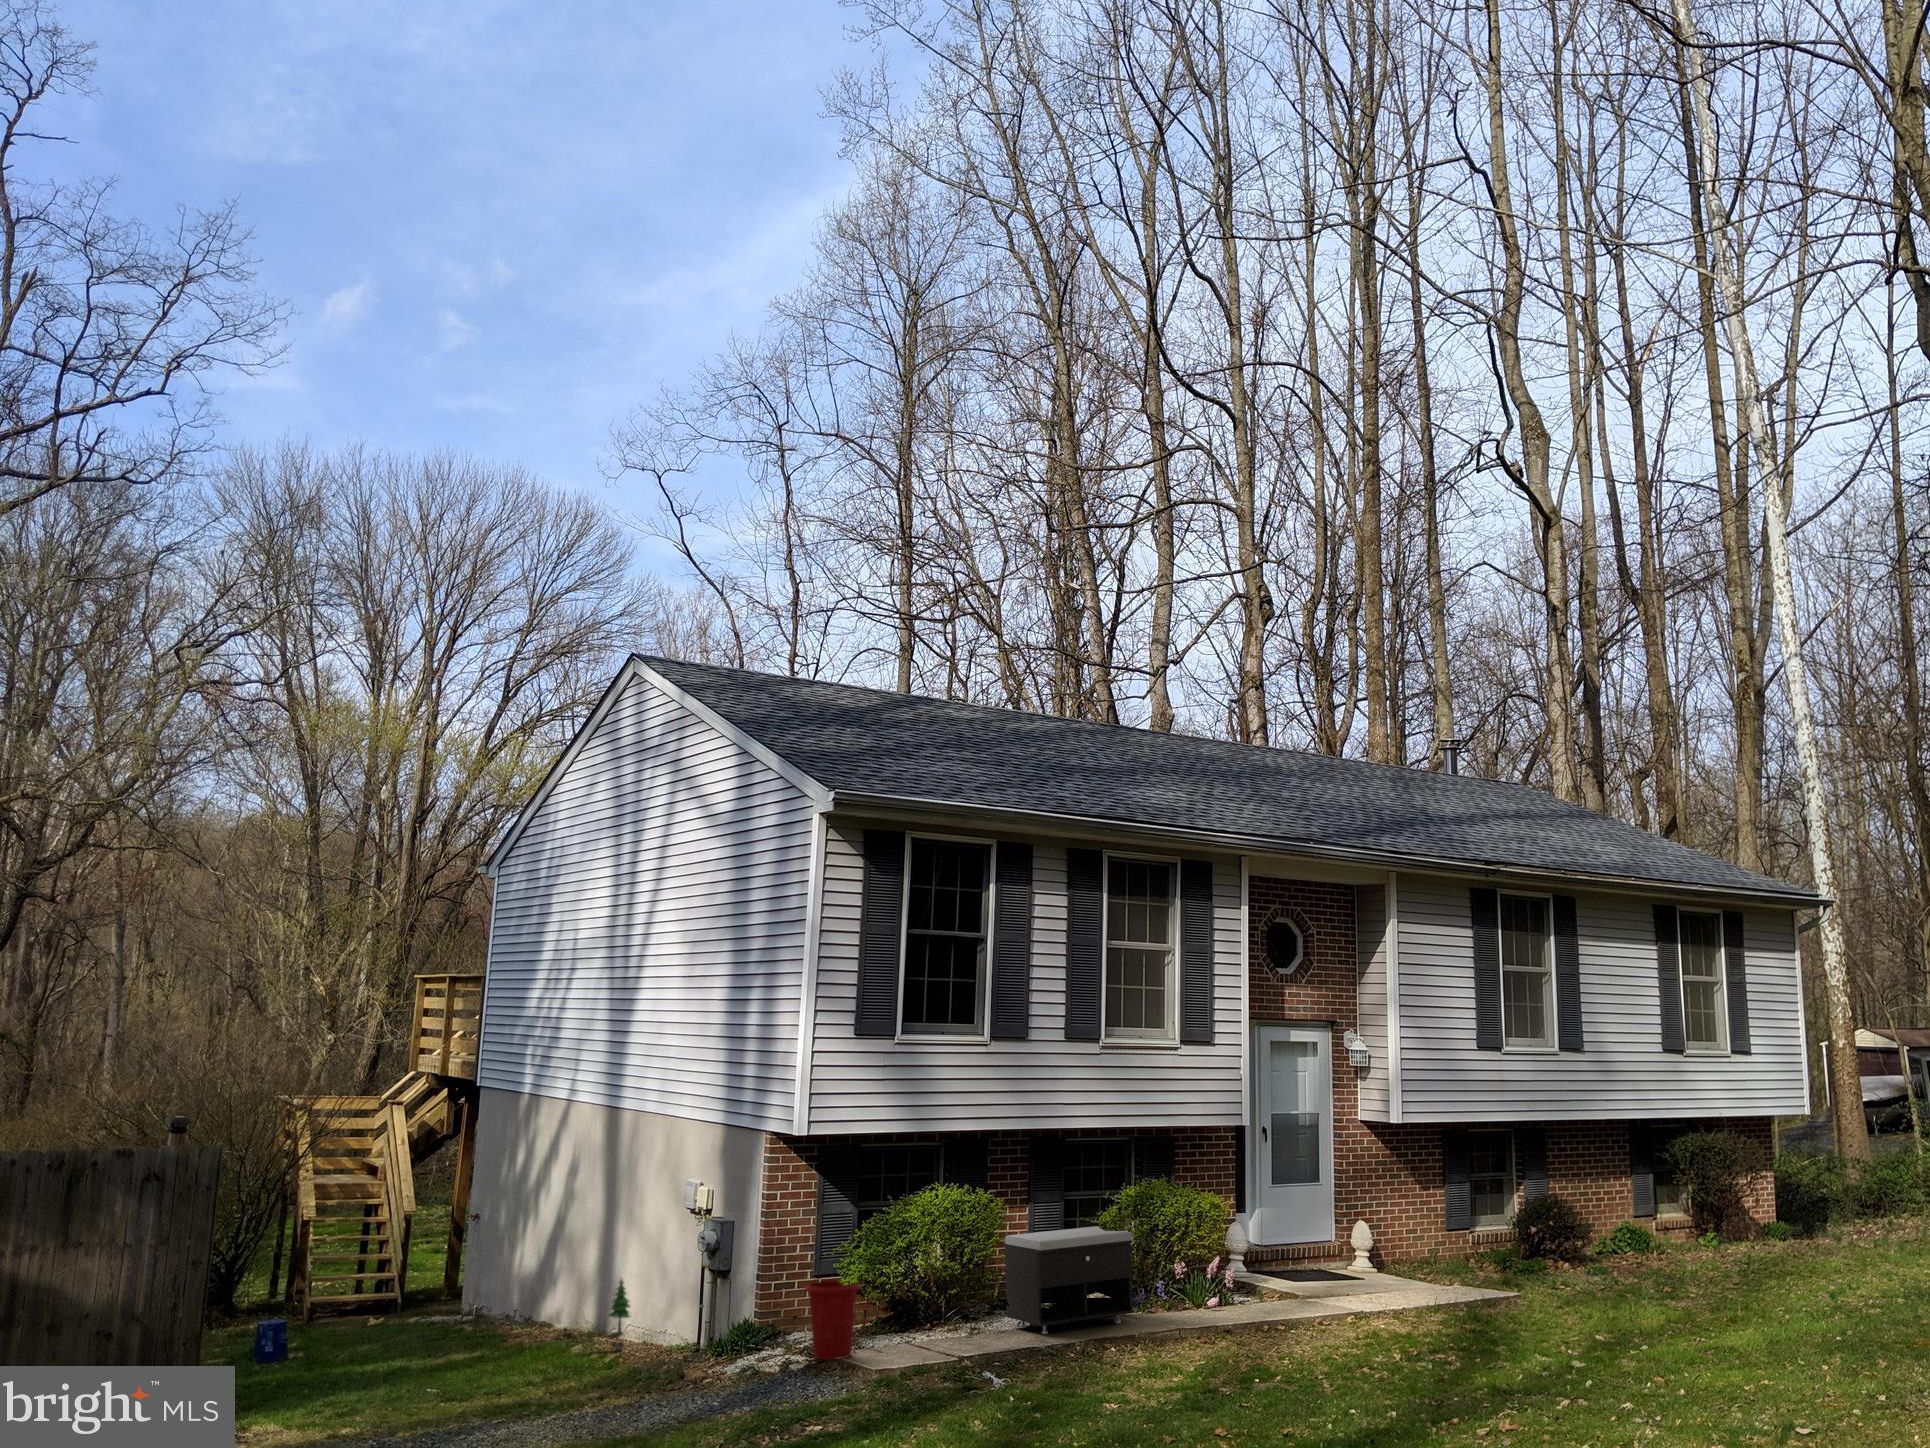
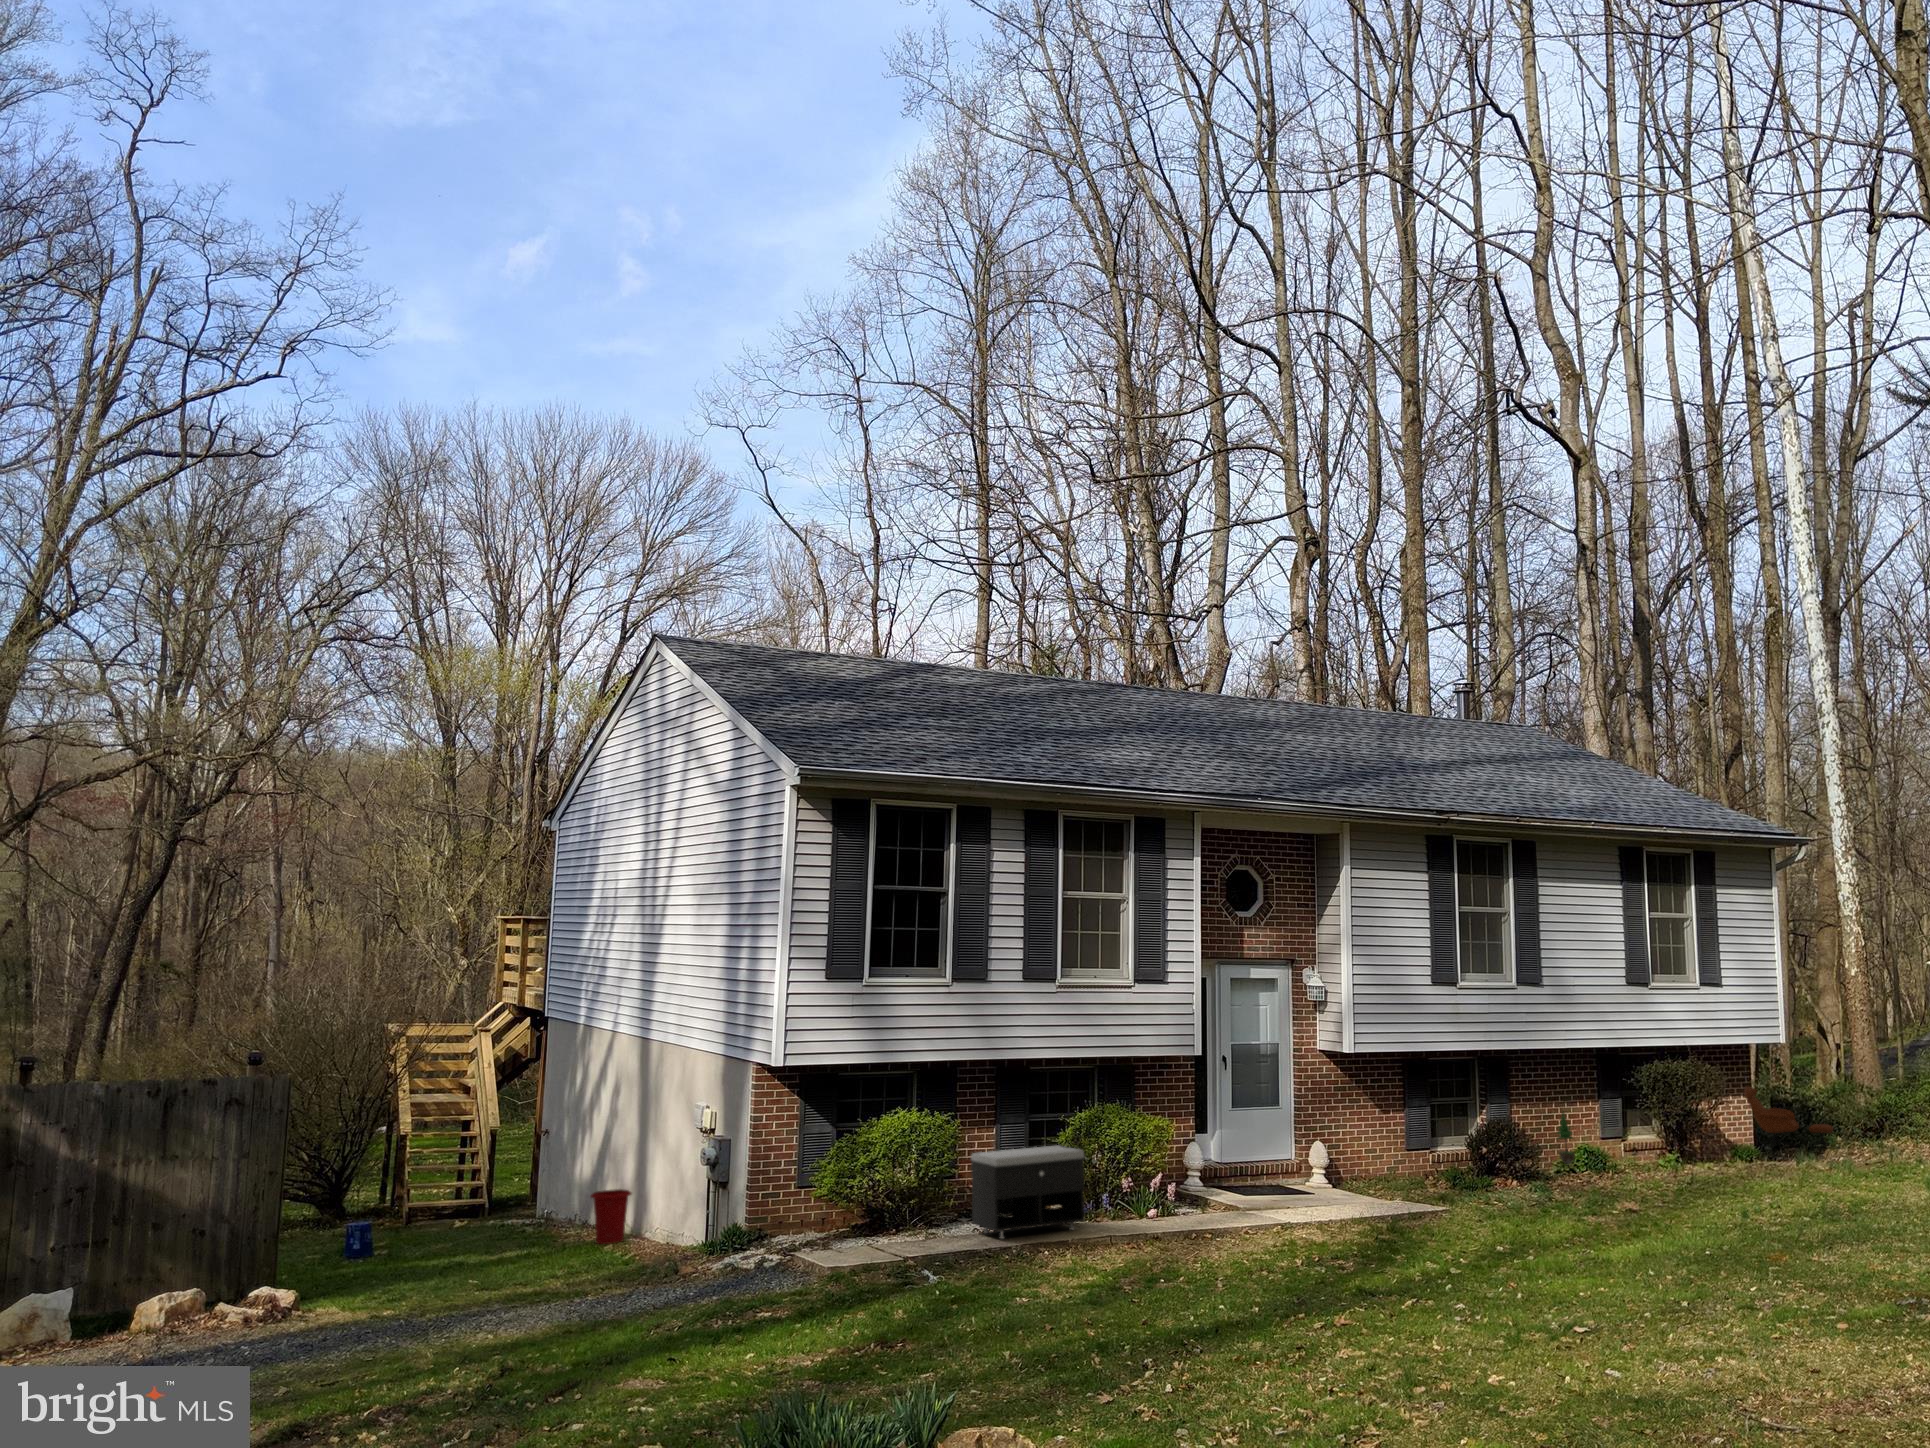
lounge chair: none [1773,1161,1878,1228] -> present [1744,1086,1837,1147]
potted tree: present [609,1279,631,1351] -> present [1557,1111,1575,1165]
waste bin: present [804,1280,861,1360] -> present [590,1189,631,1244]

